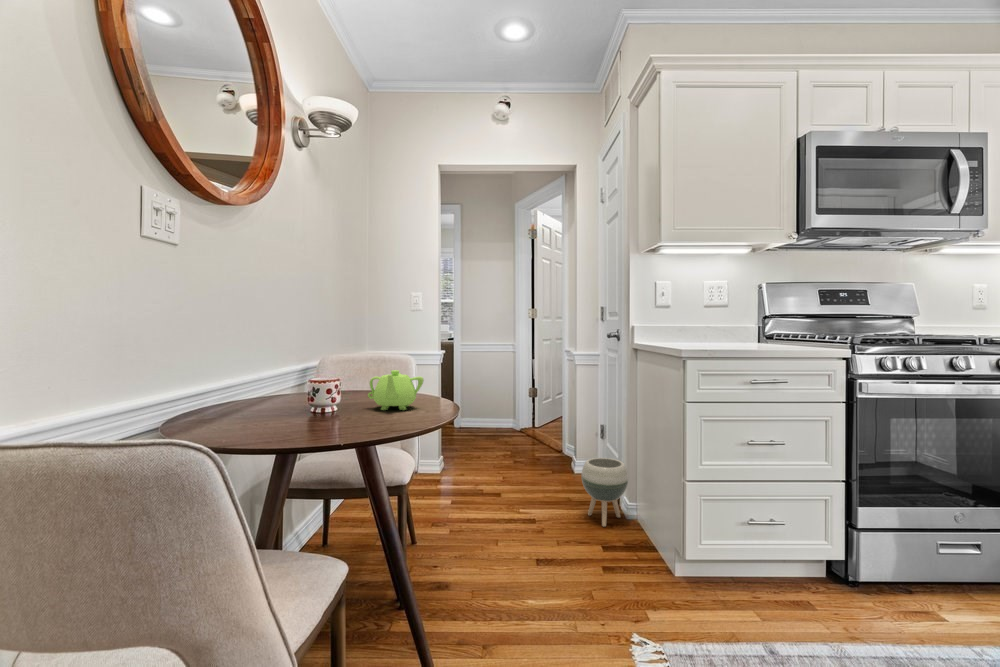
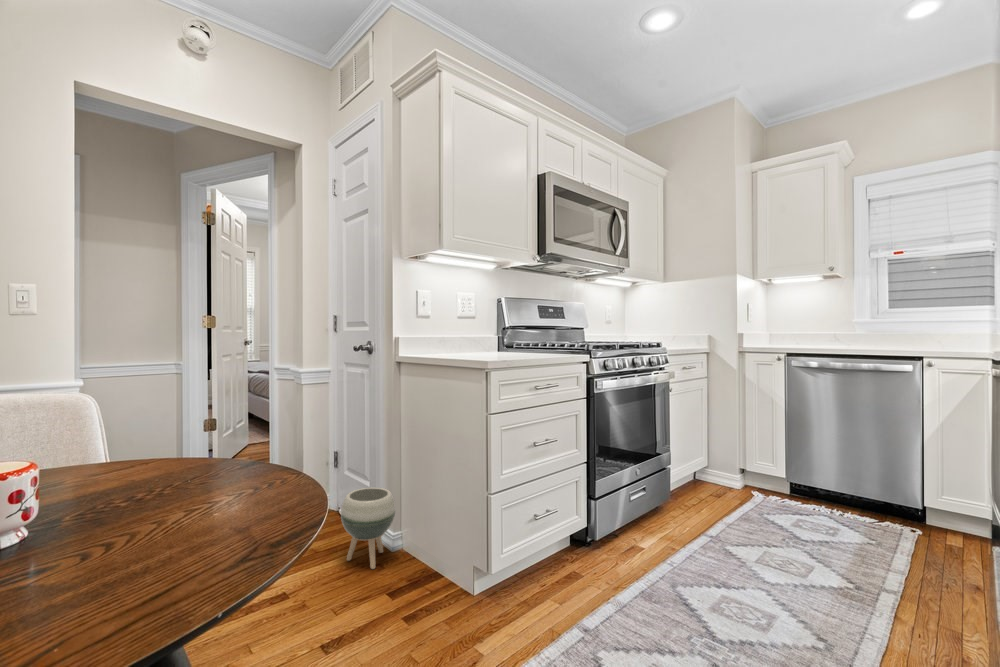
teapot: present [368,370,424,410] -> none [107,423,229,504]

